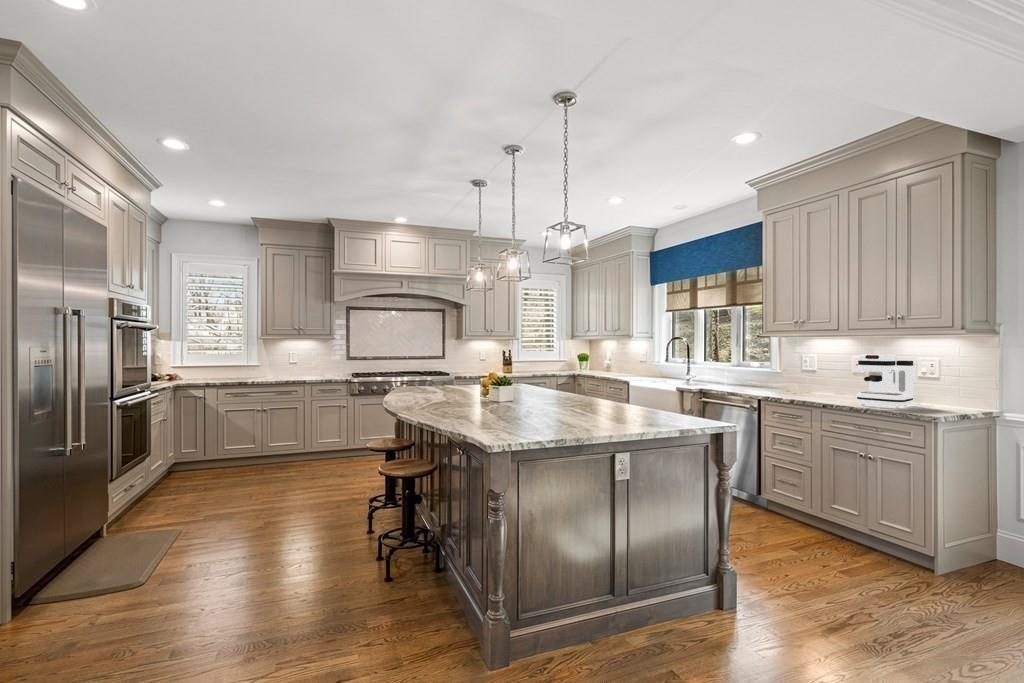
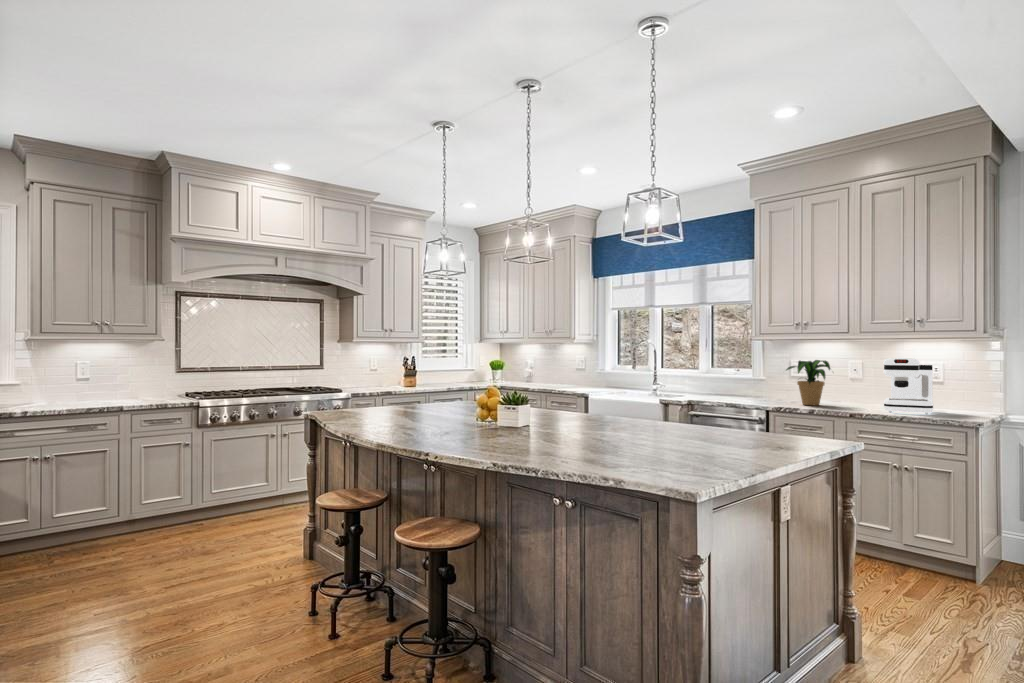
potted plant: none [778,355,826,396] -> present [786,360,830,405]

